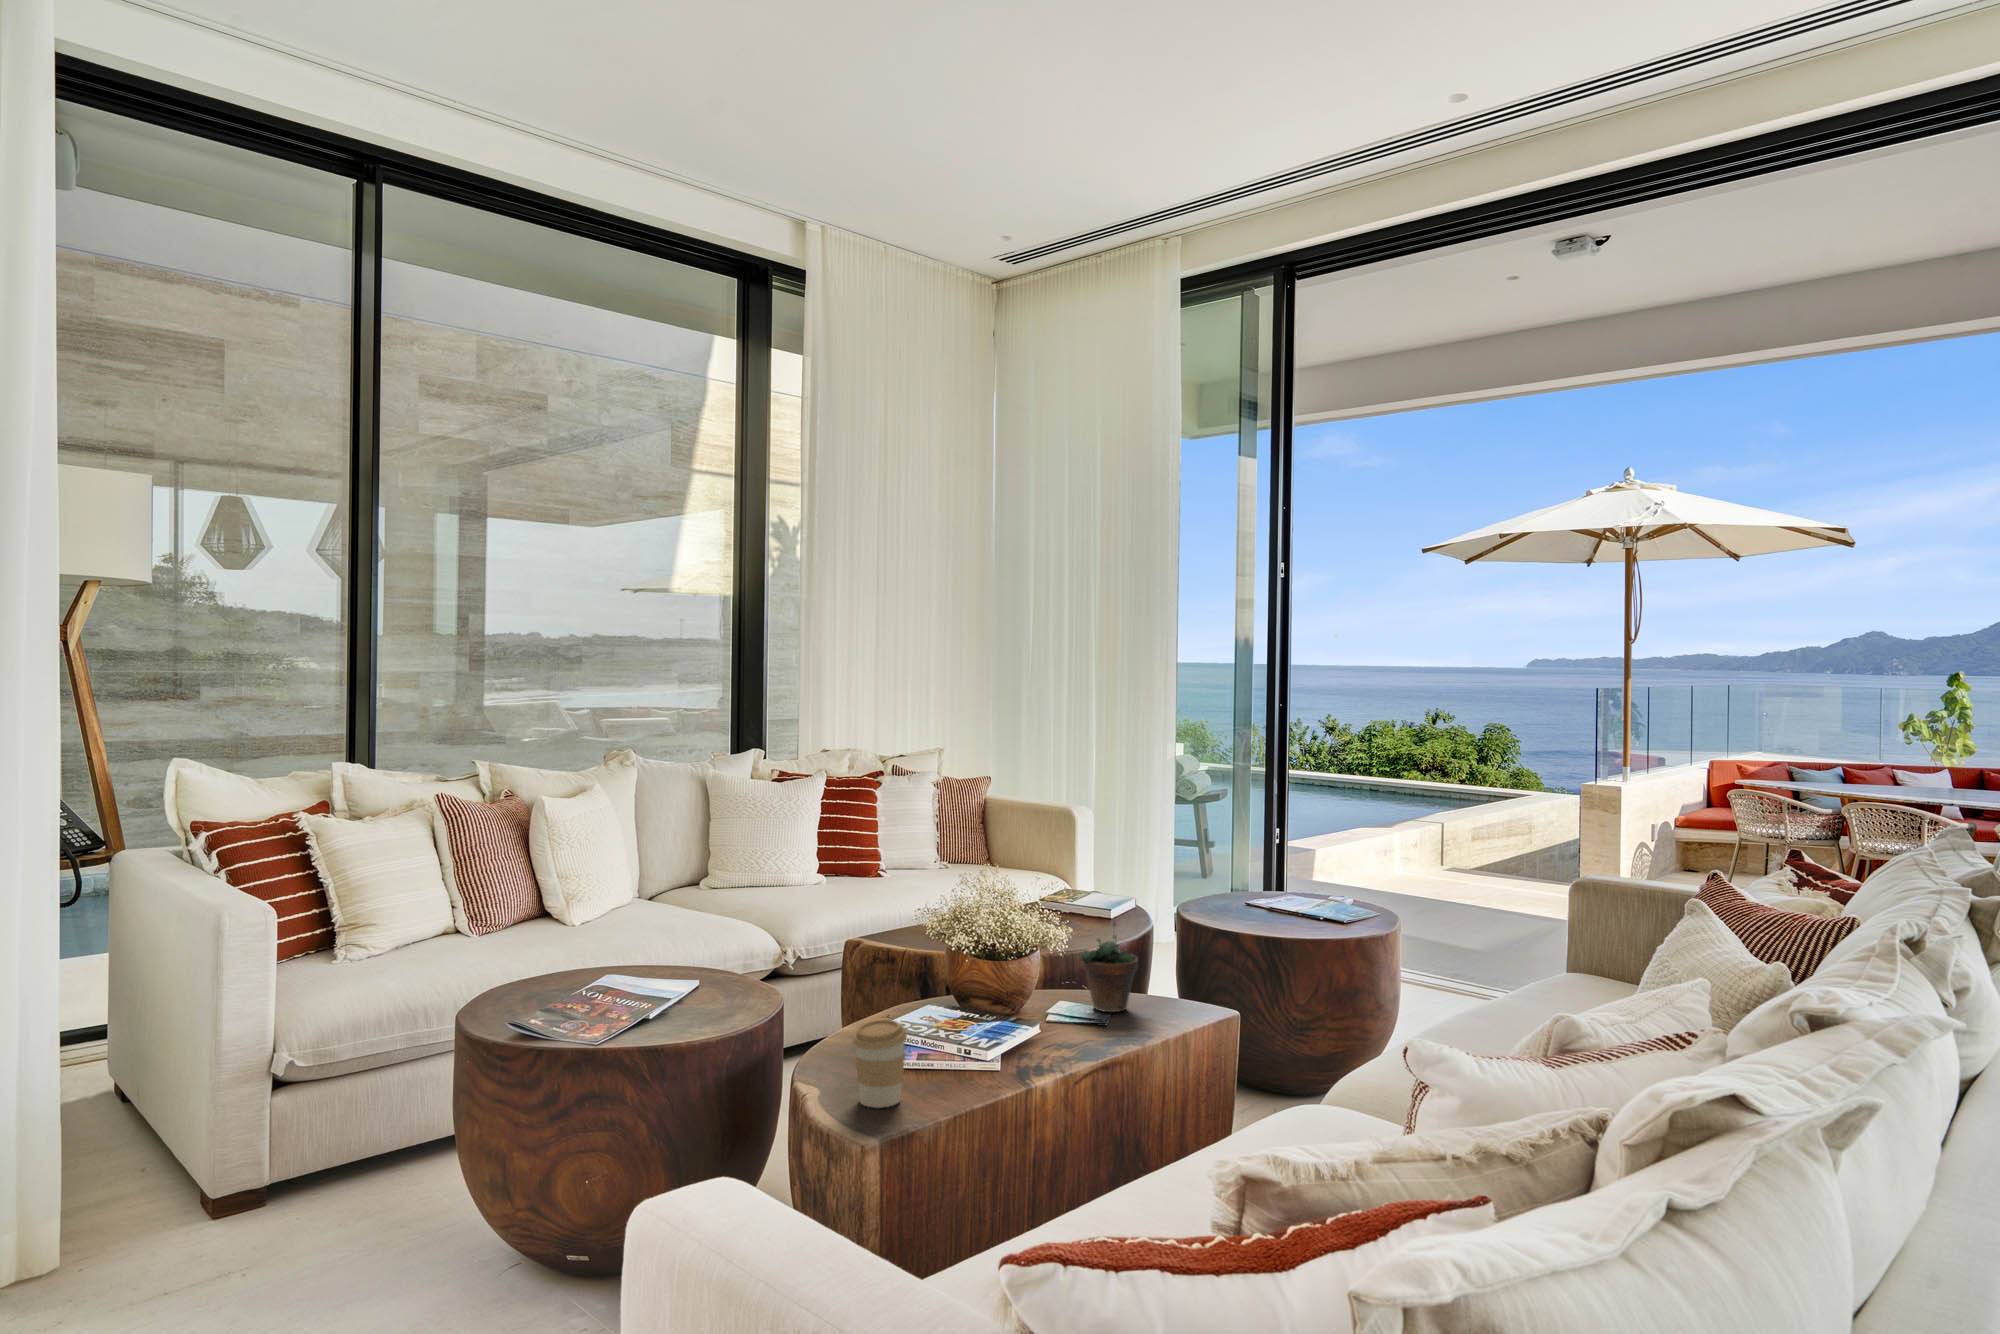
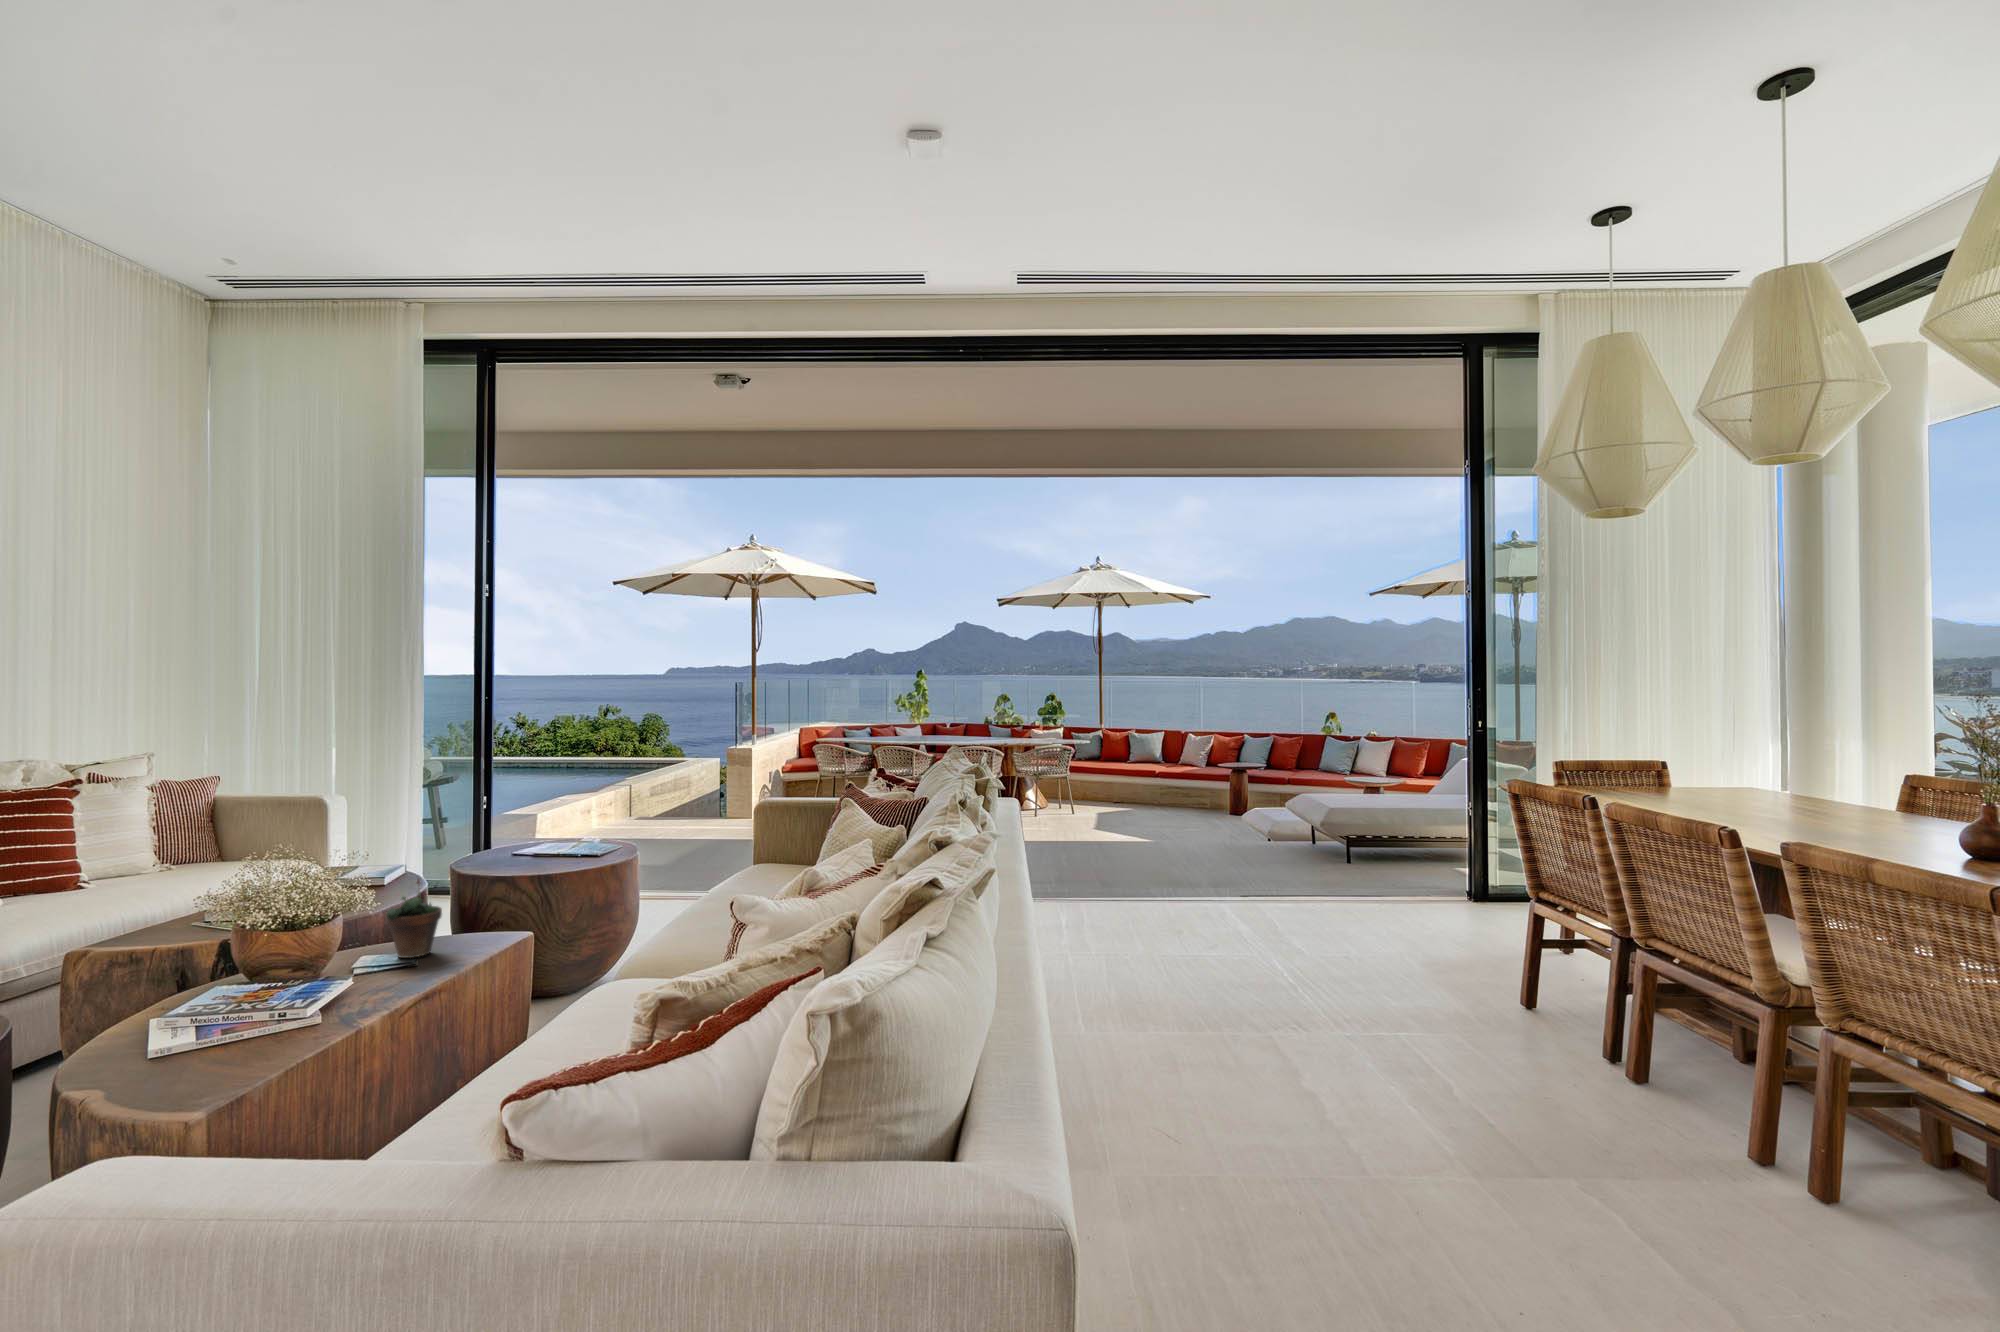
coffee cup: present [853,1019,907,1108] -> none [161,999,230,1087]

